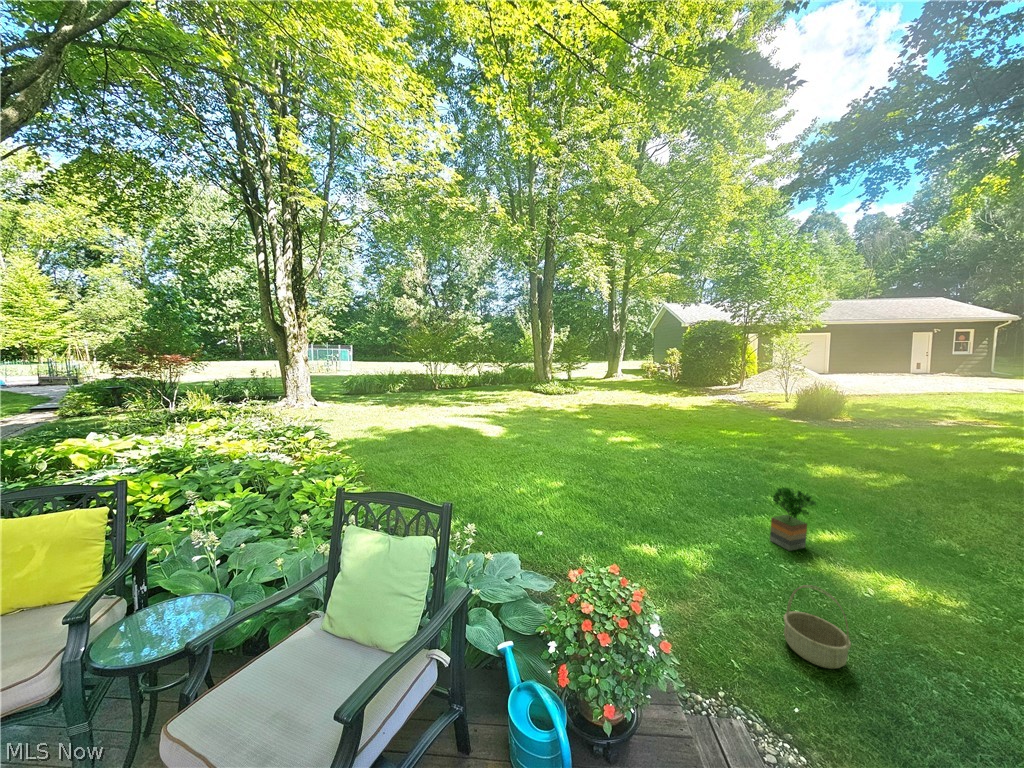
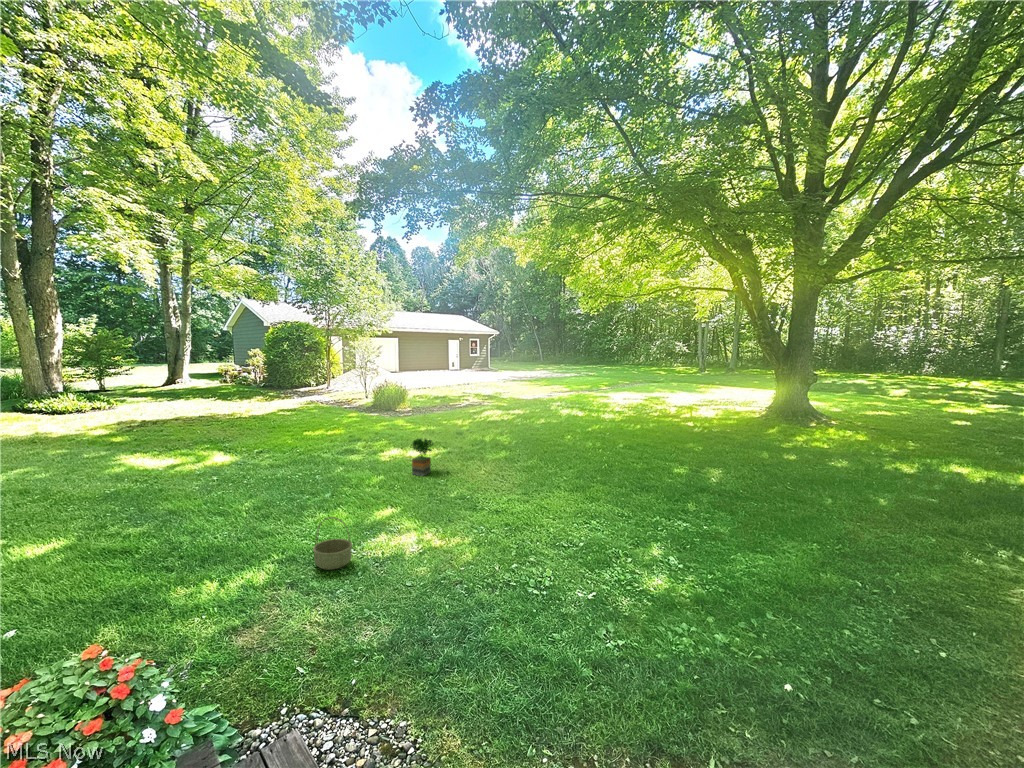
potted tree: present [770,487,817,551] -> present [412,439,434,476]

